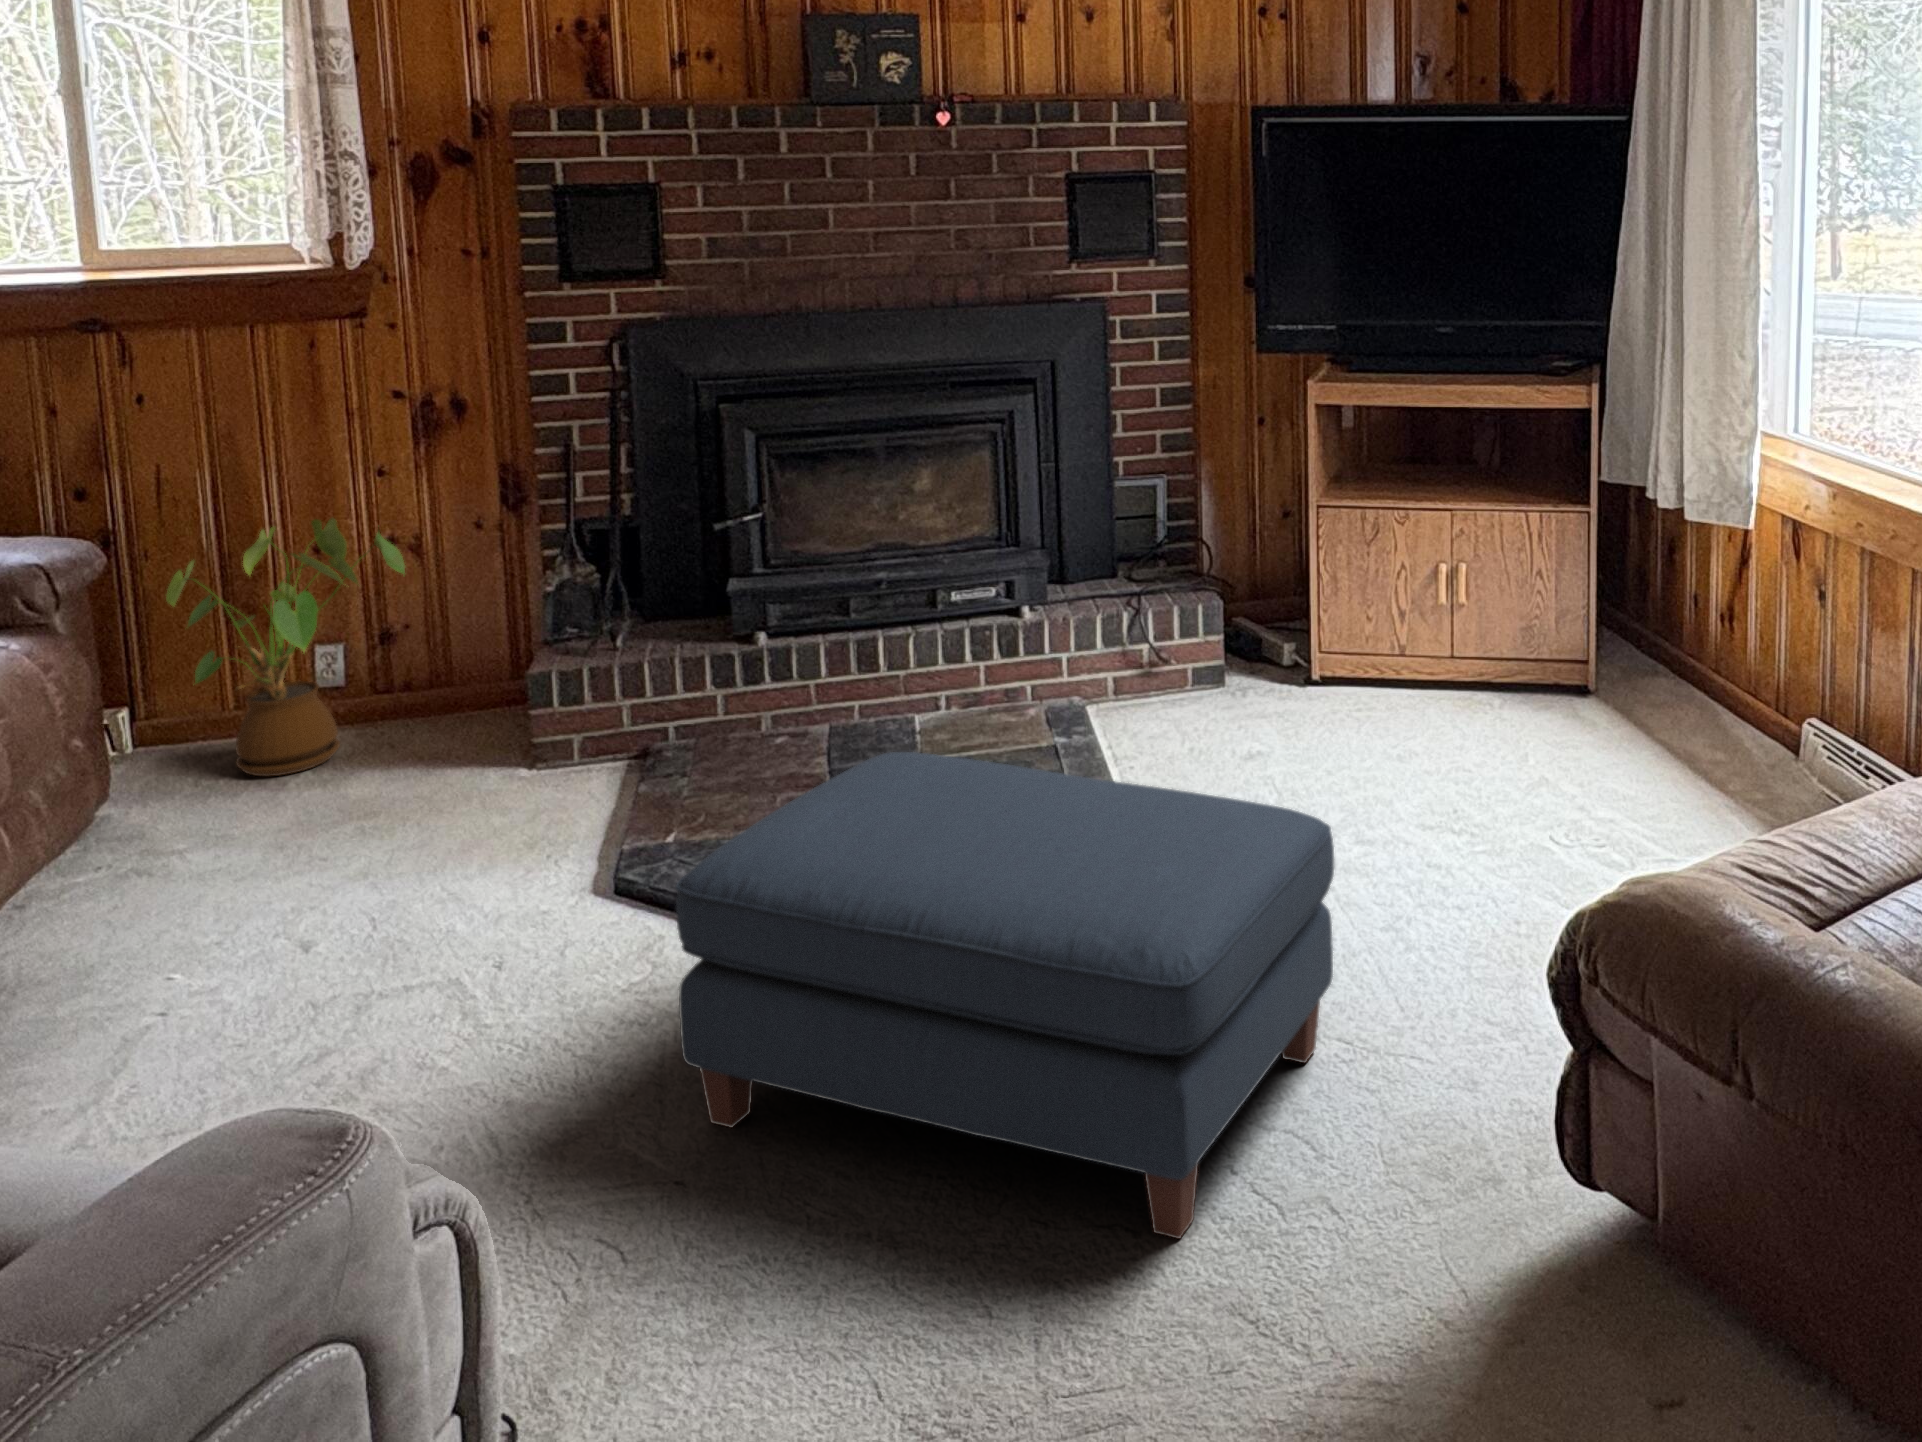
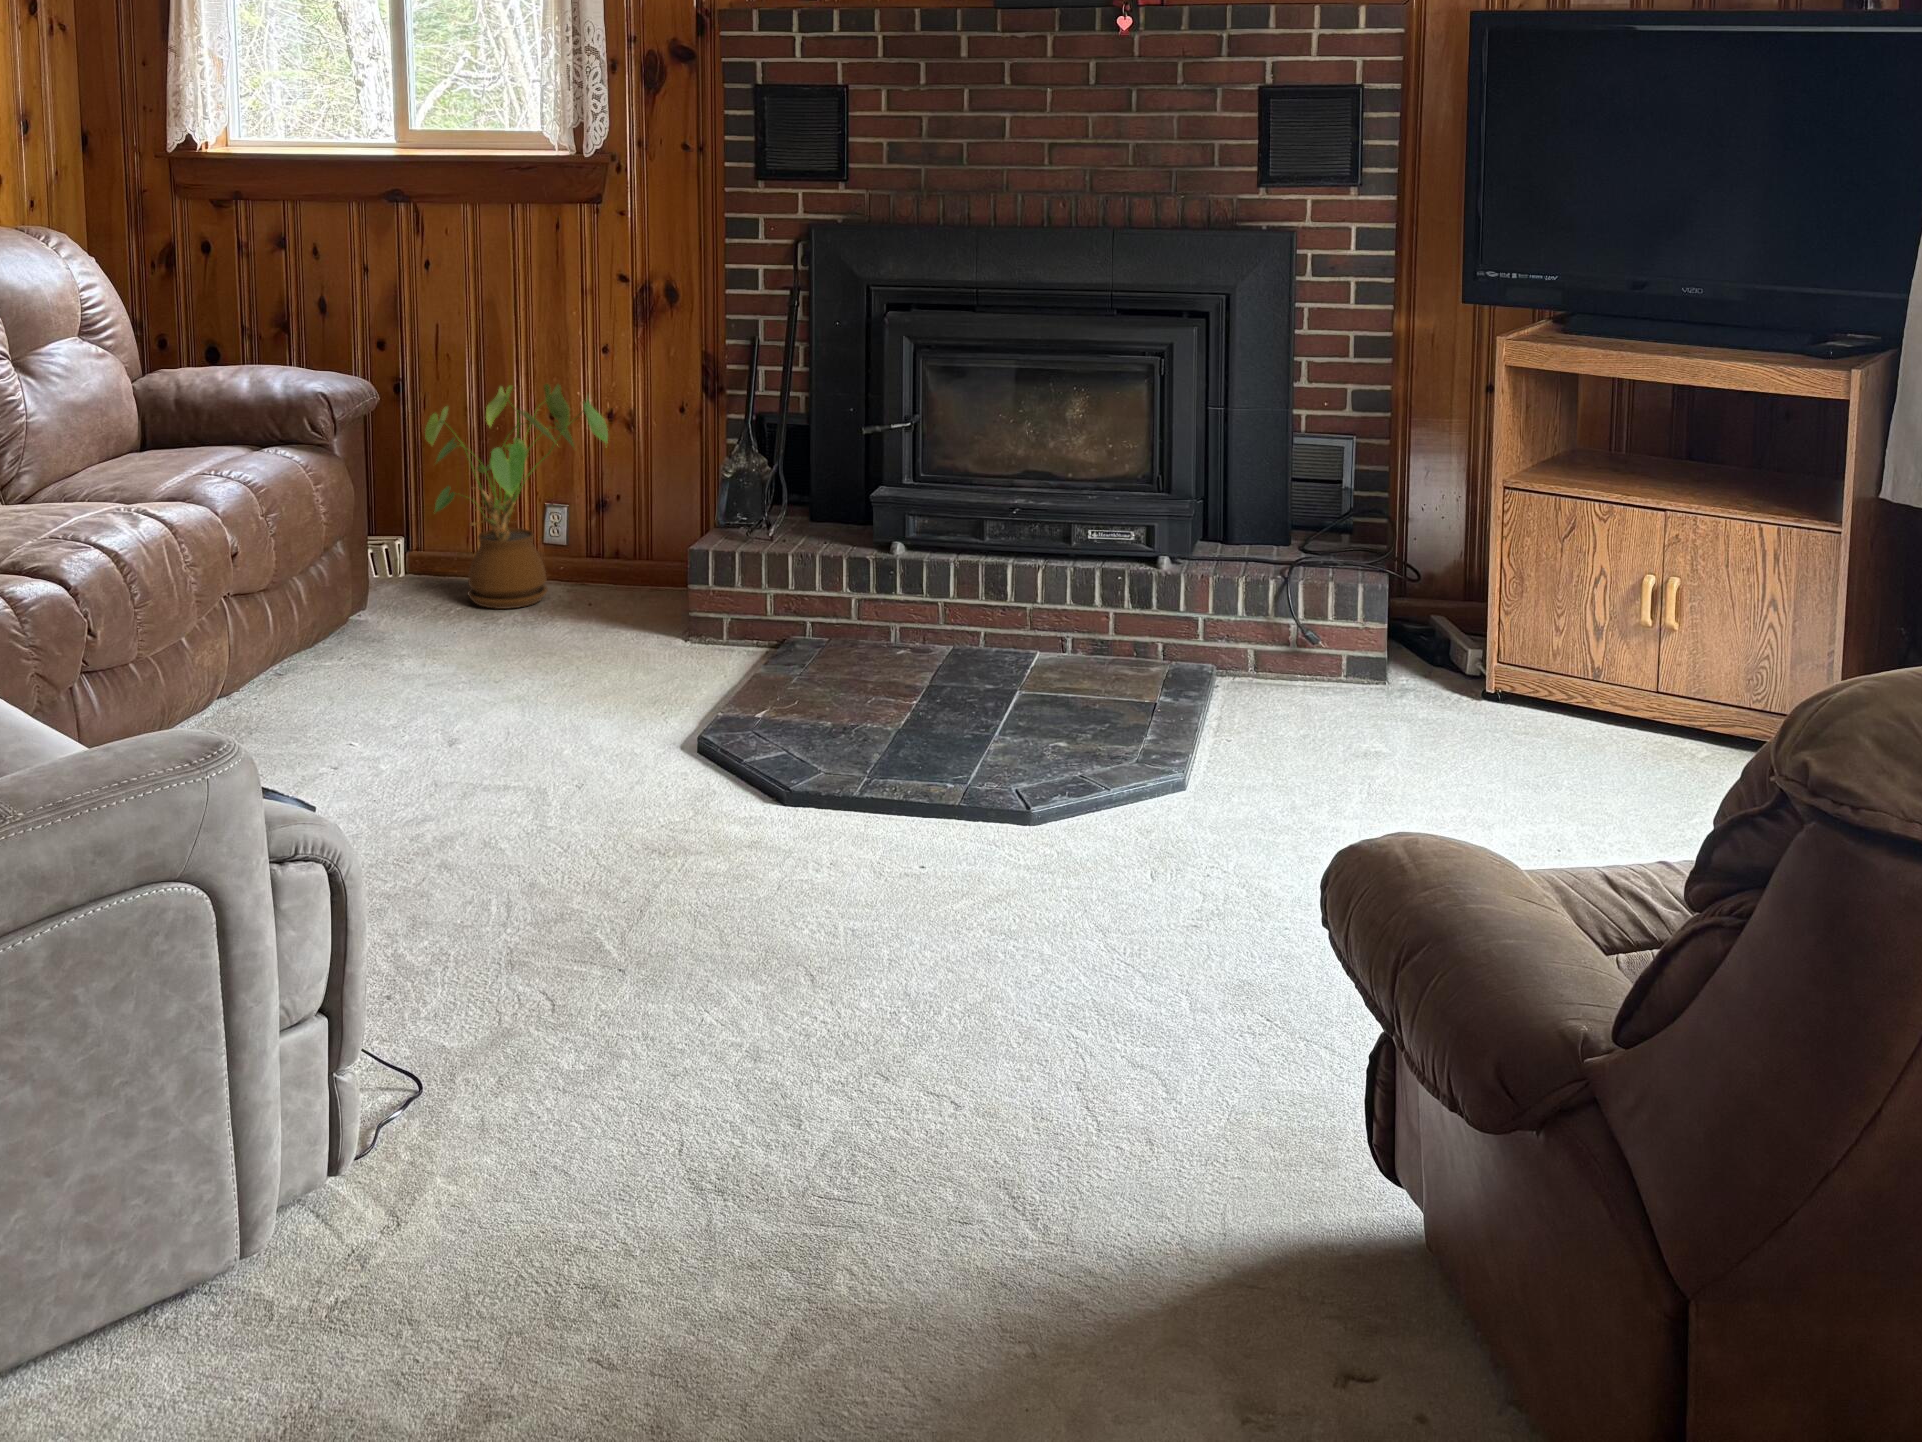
ottoman: present [676,752,1334,1238] -> none [652,642,1254,1120]

